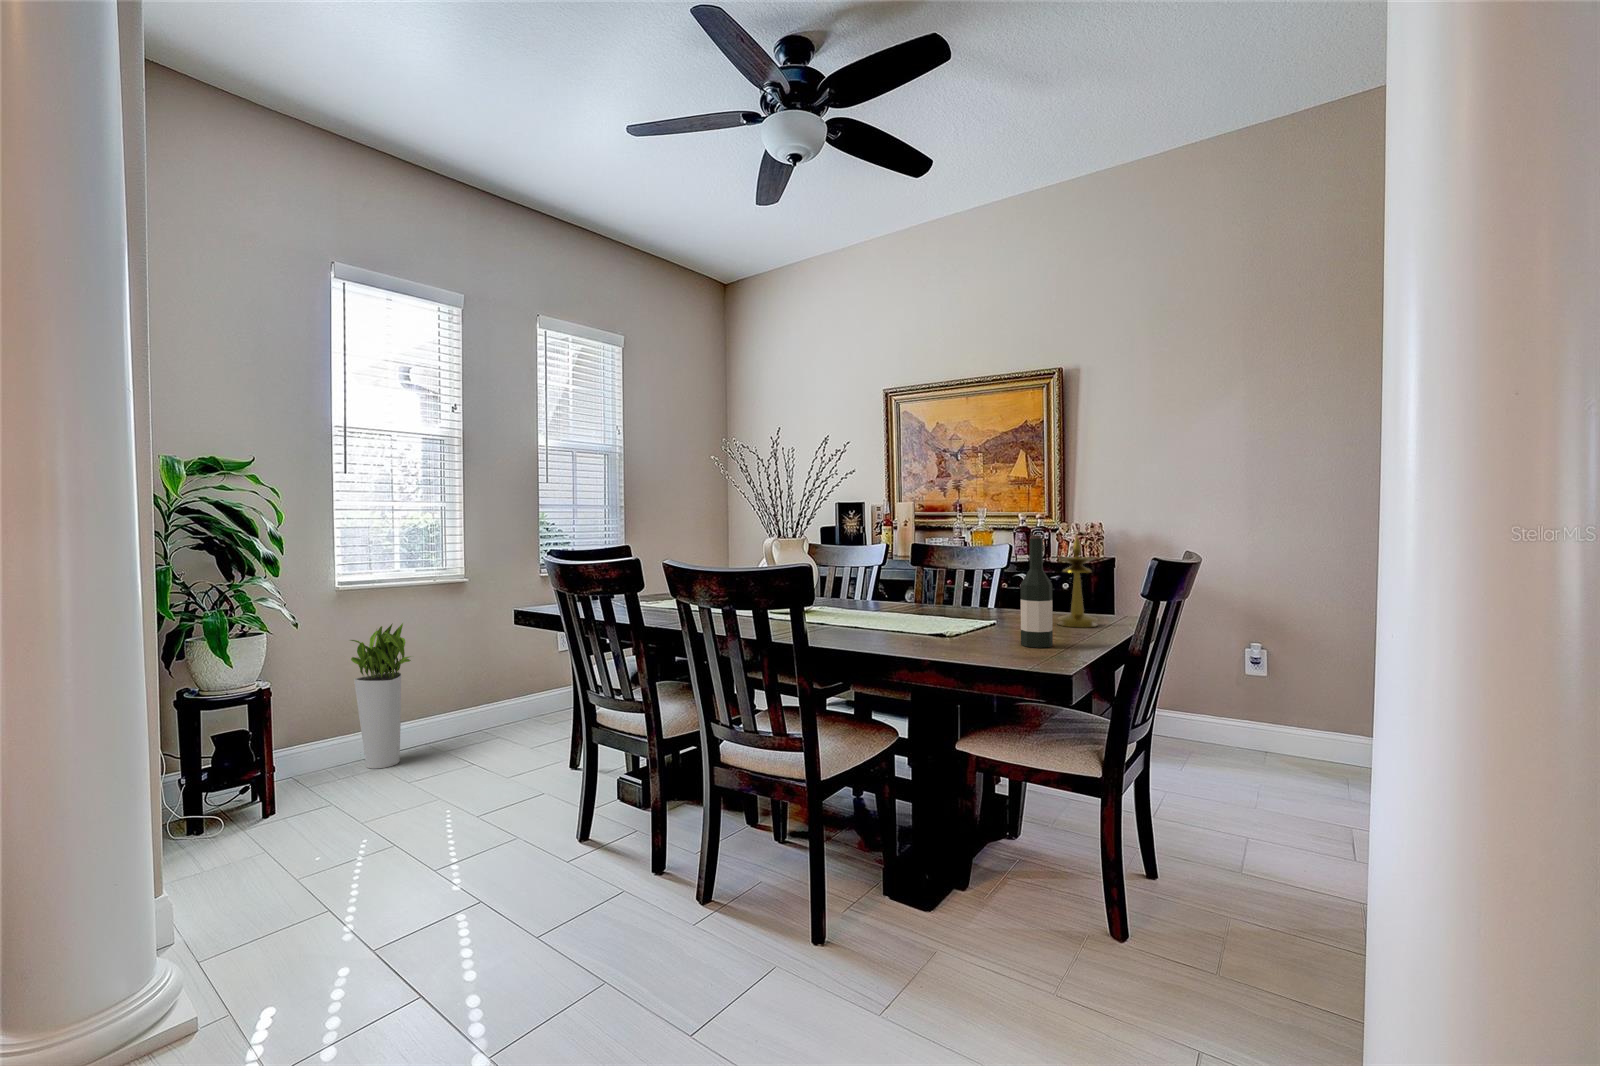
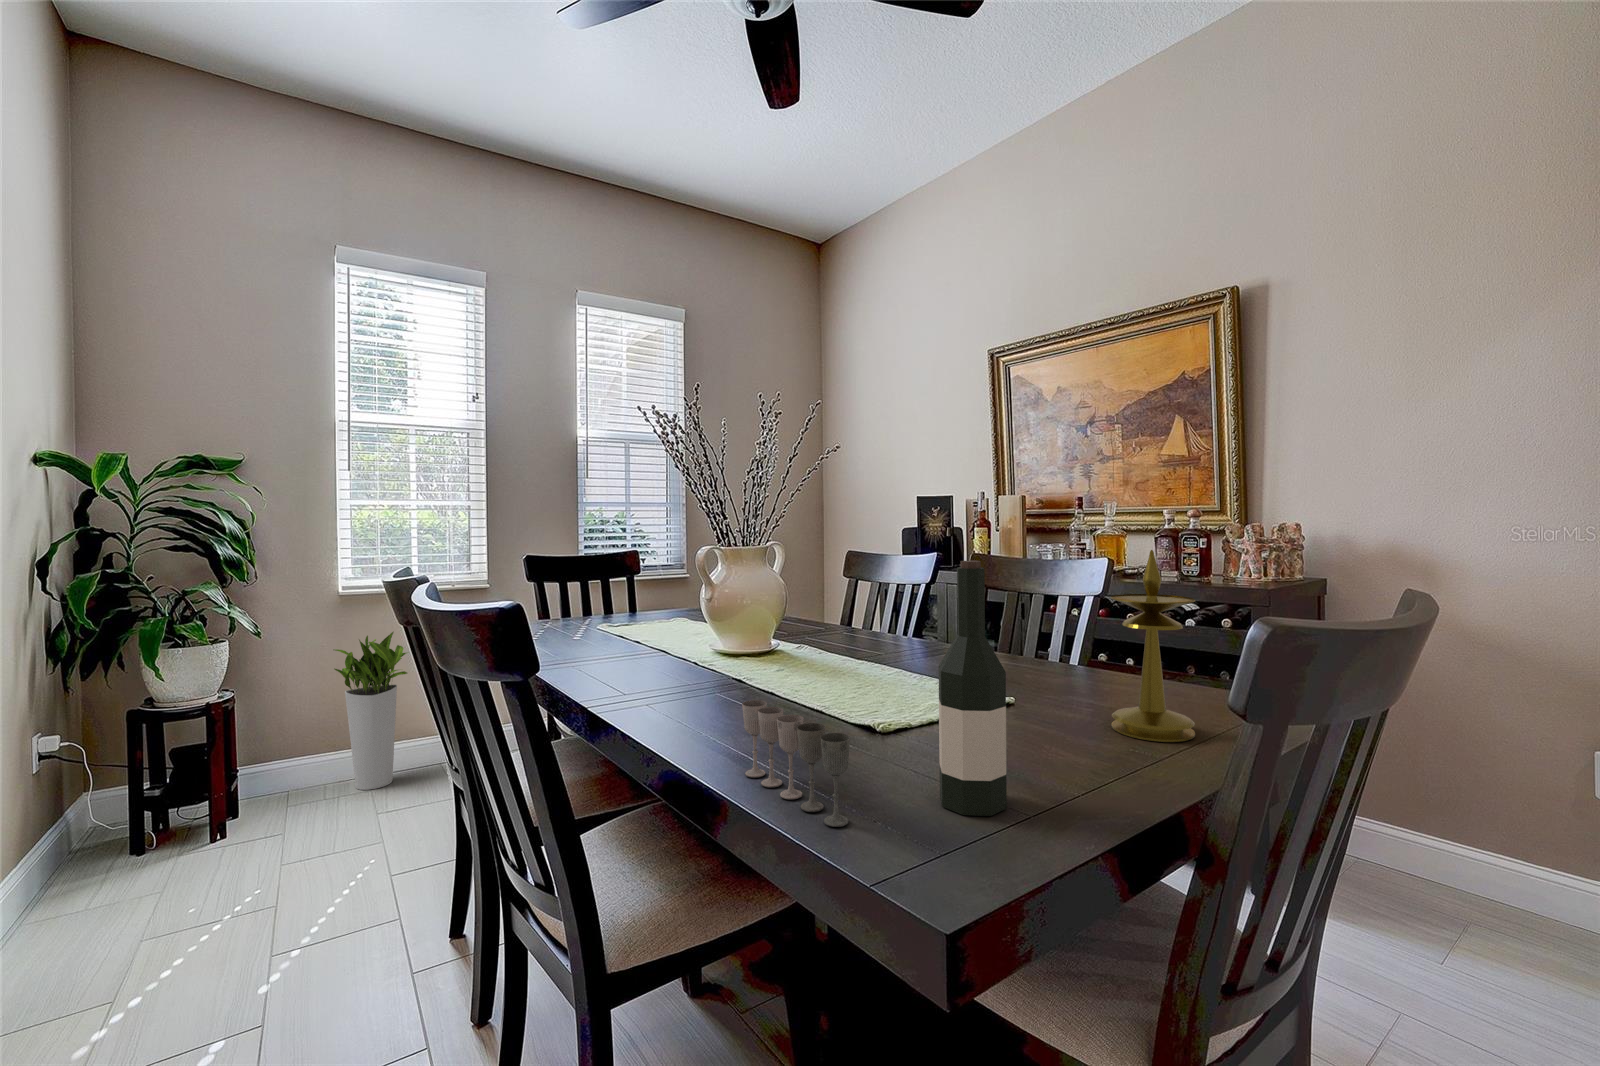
wine glass: none [922,609,1000,653] -> present [742,700,850,827]

